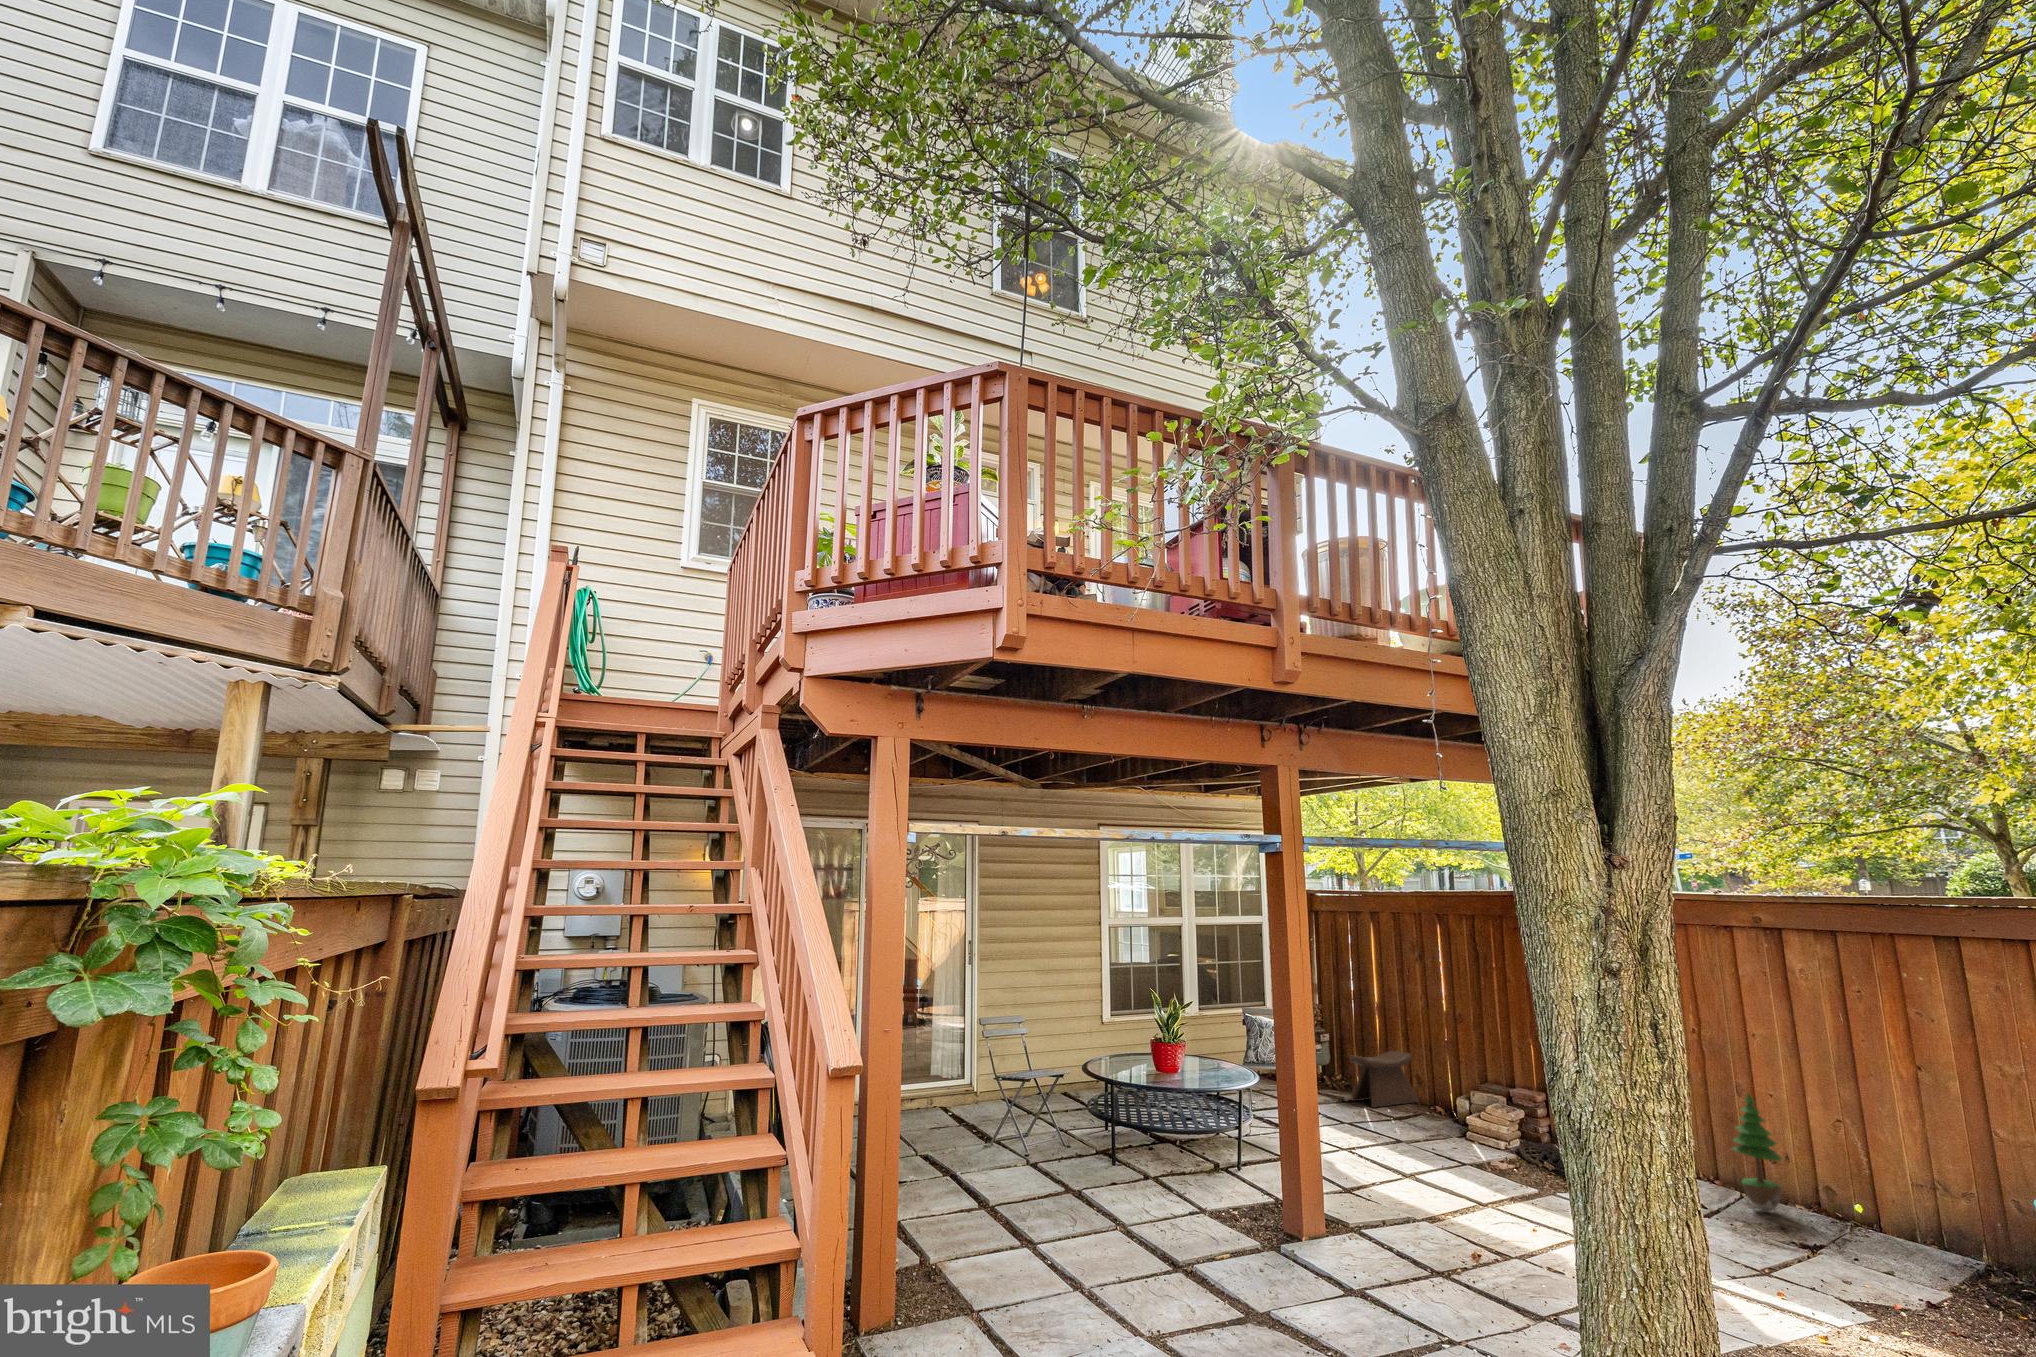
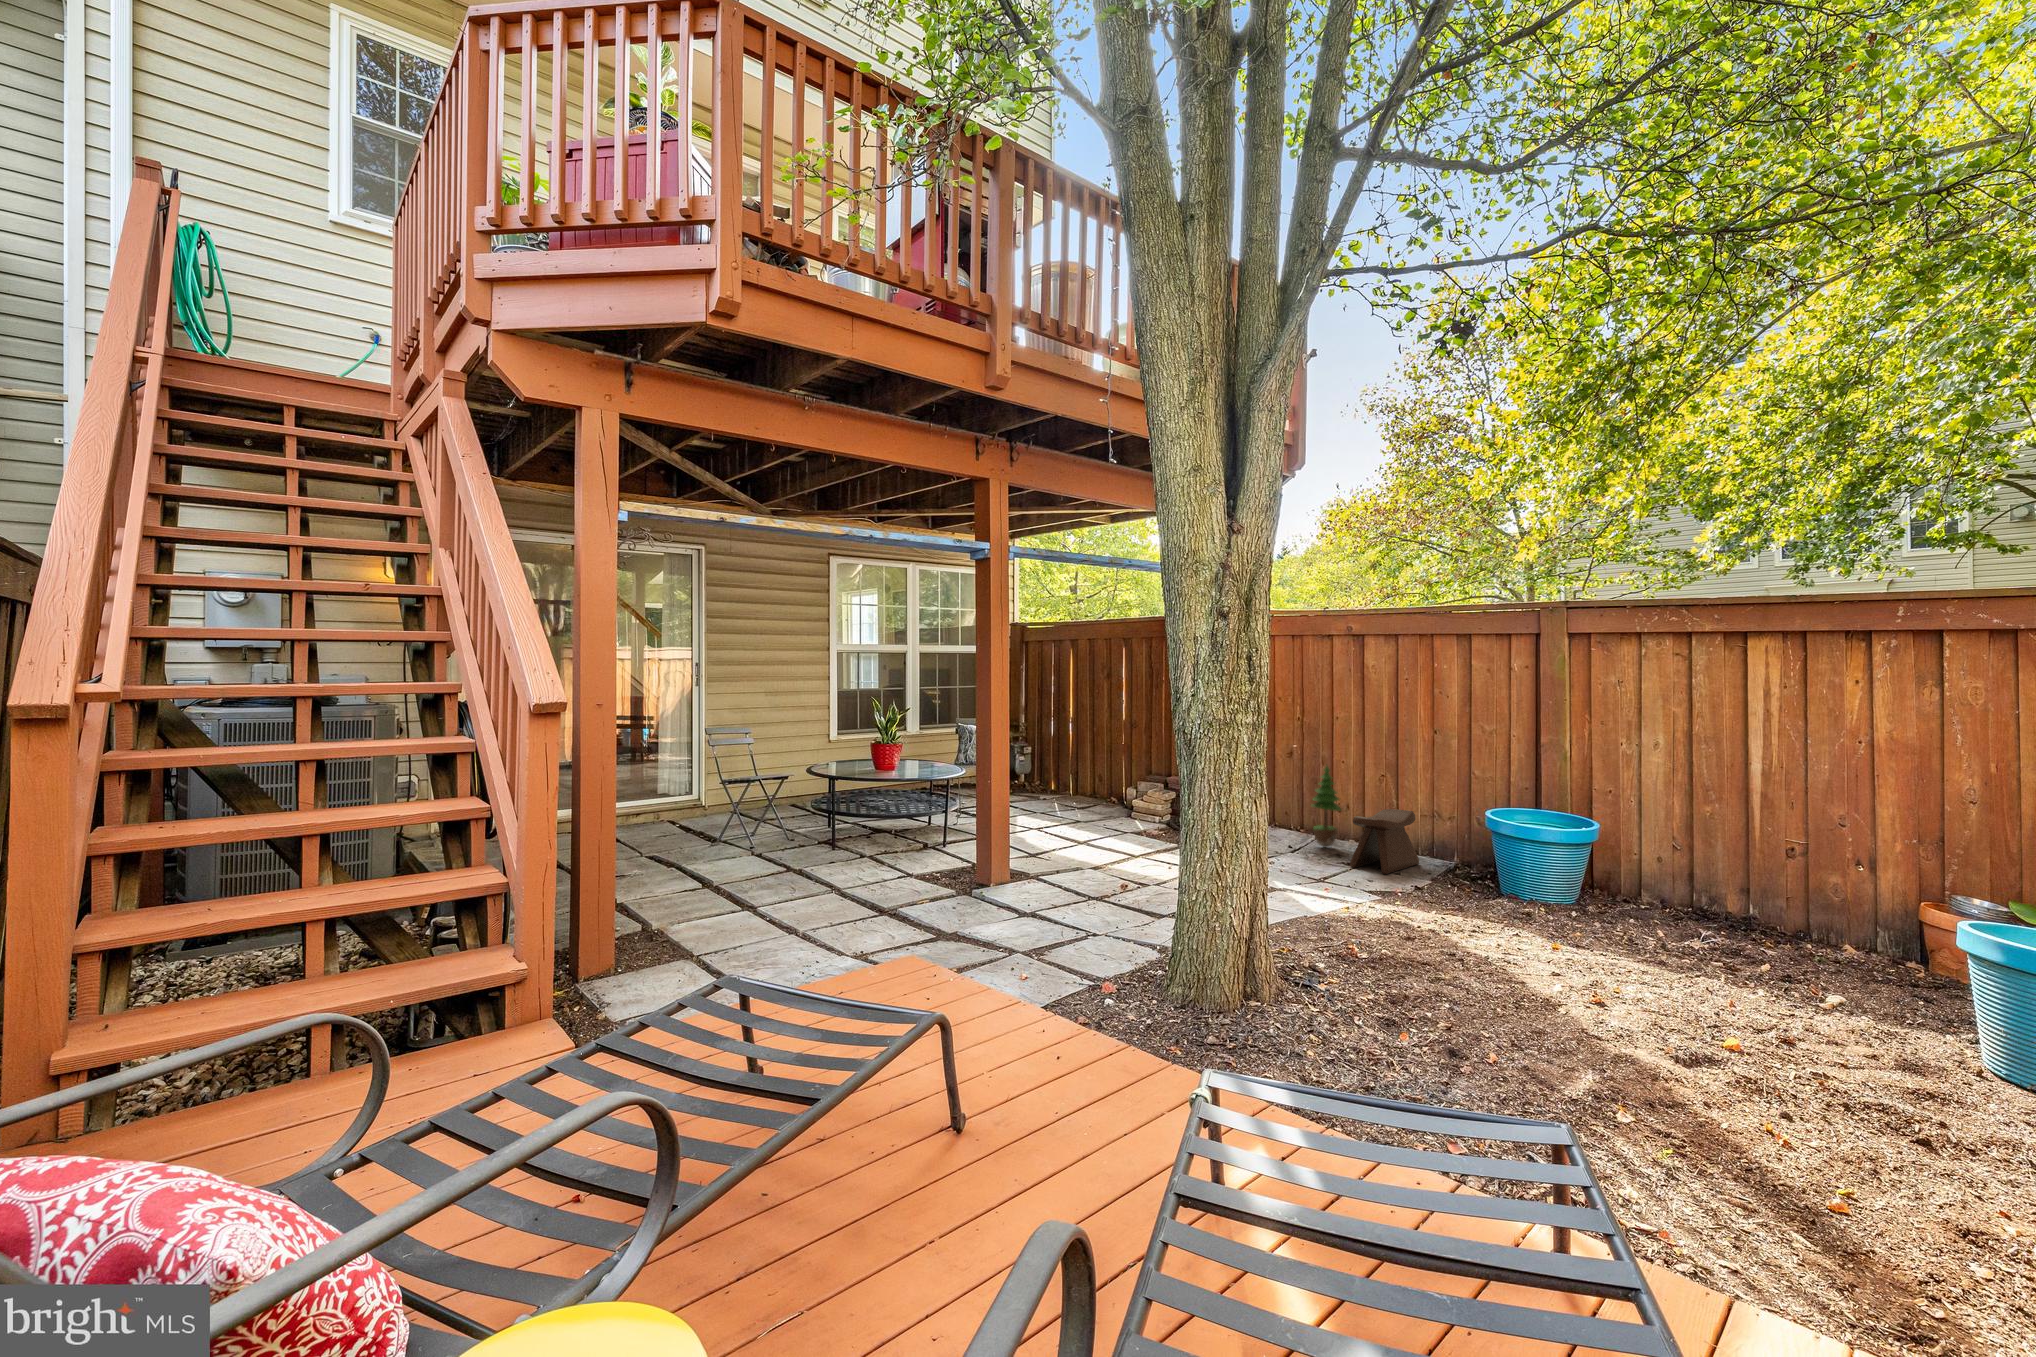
stool: present [1349,1051,1419,1107] -> present [1350,809,1419,874]

